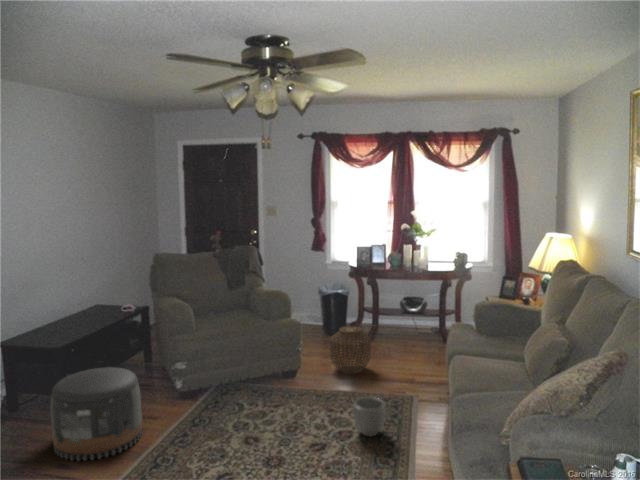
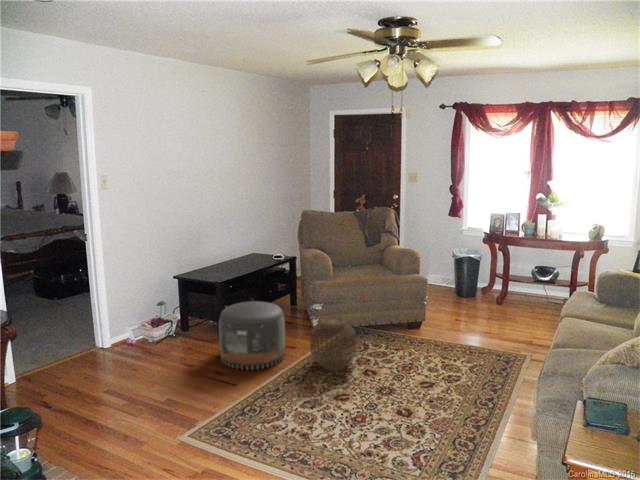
woven basket: present [330,326,371,374] -> present [310,317,356,370]
planter: present [354,397,385,437] -> none [462,349,492,383]

